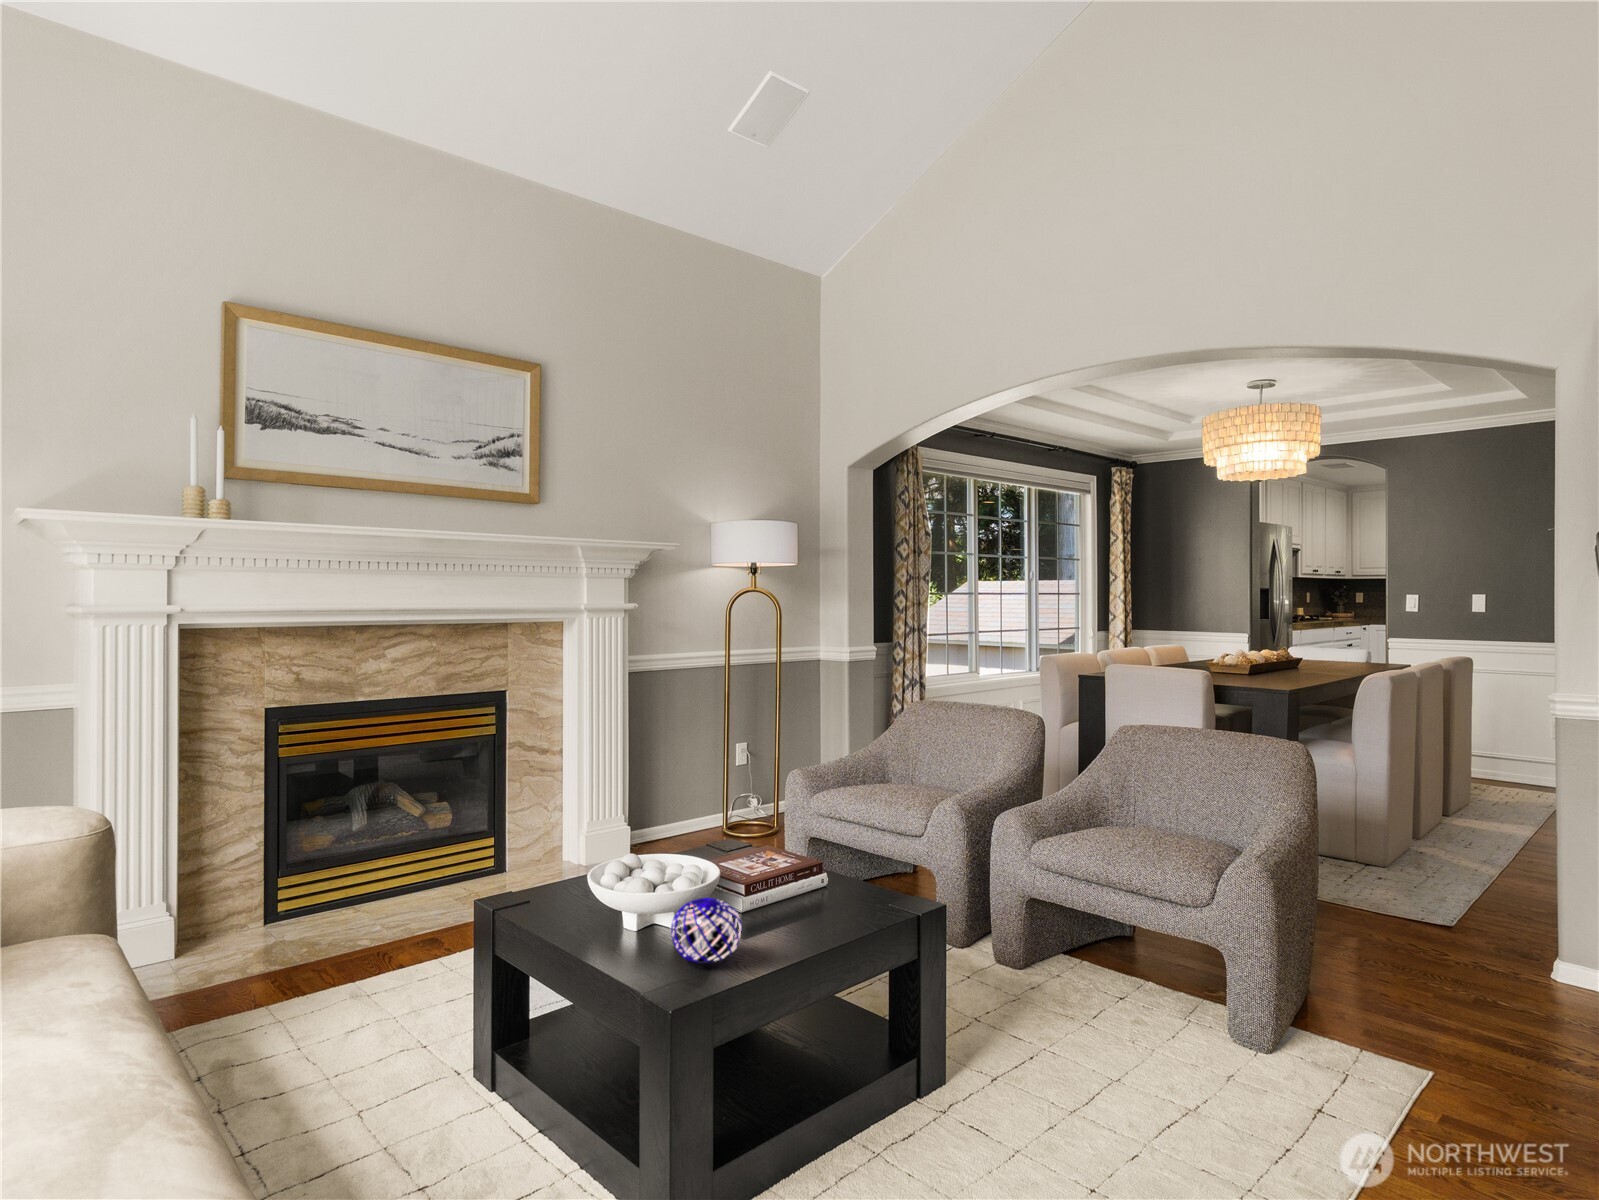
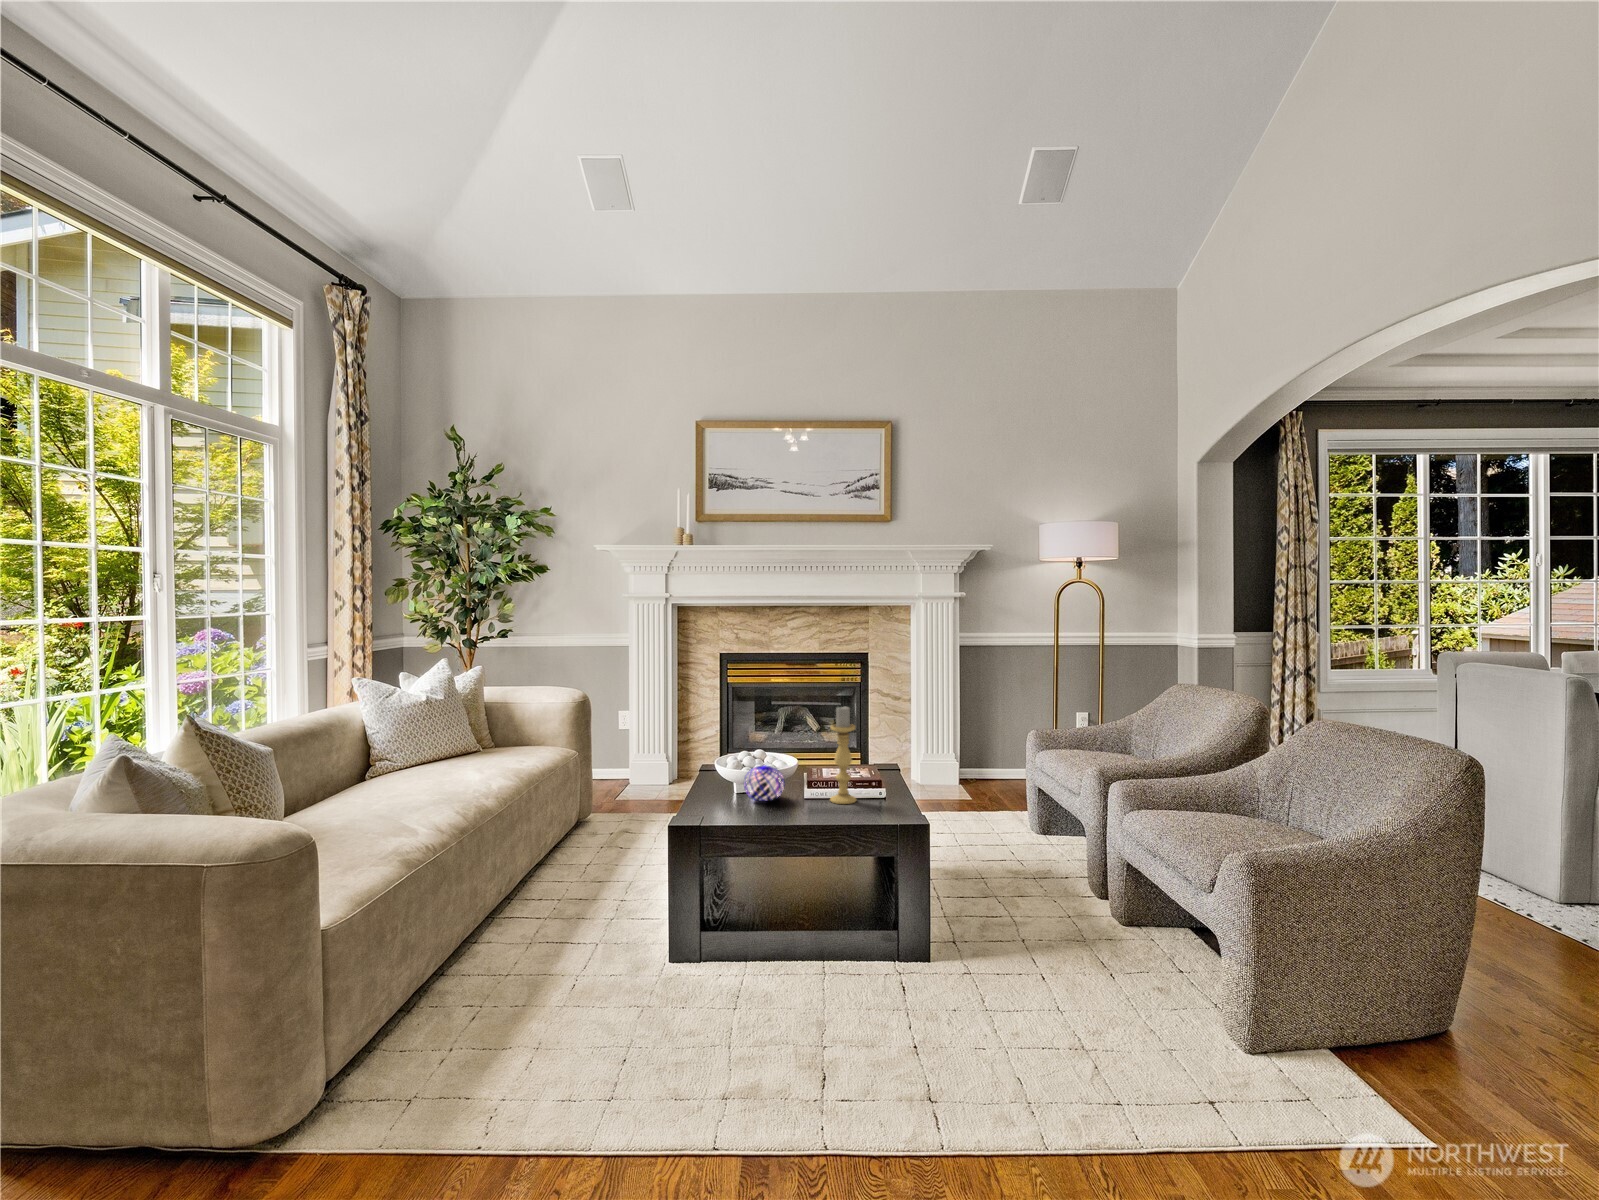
candle holder: none [794,778,835,936] -> present [830,706,856,804]

